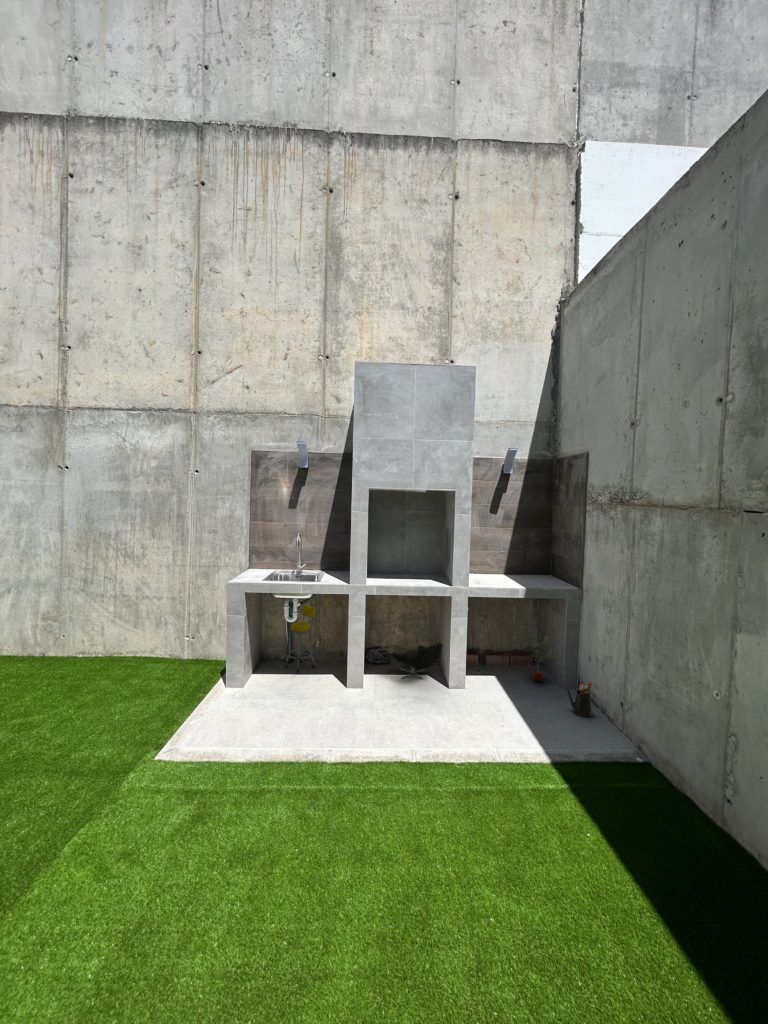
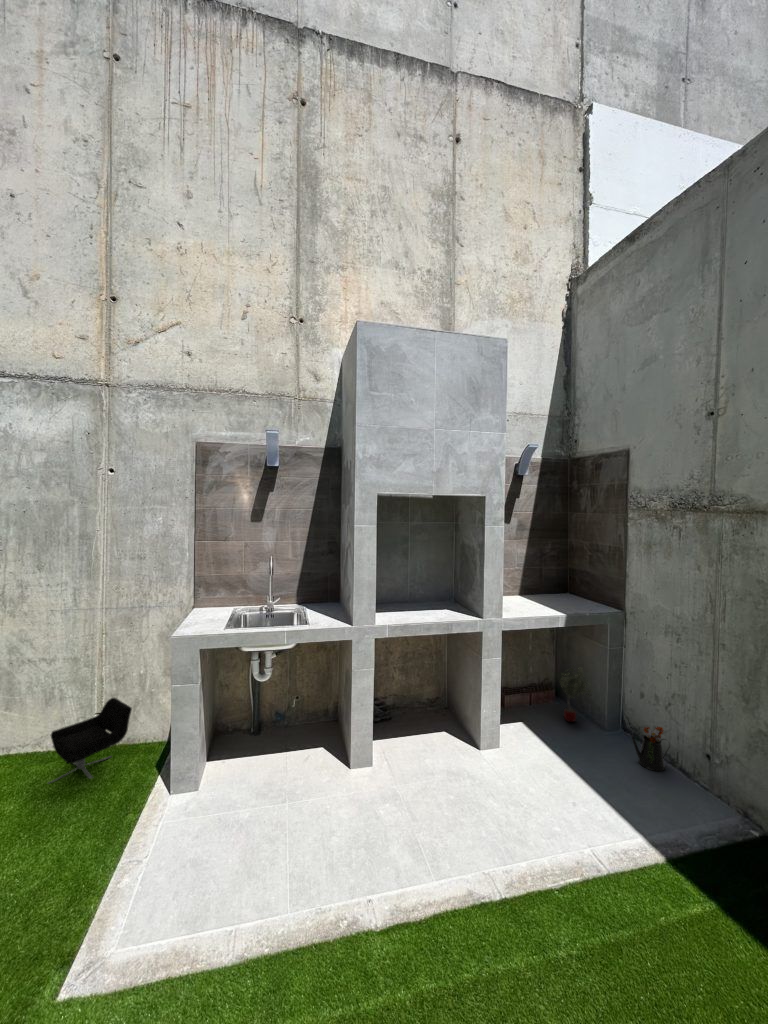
bar stool: present [285,605,316,672] -> none [250,652,292,749]
lounge chair: present [392,643,443,676] -> present [48,698,132,784]

